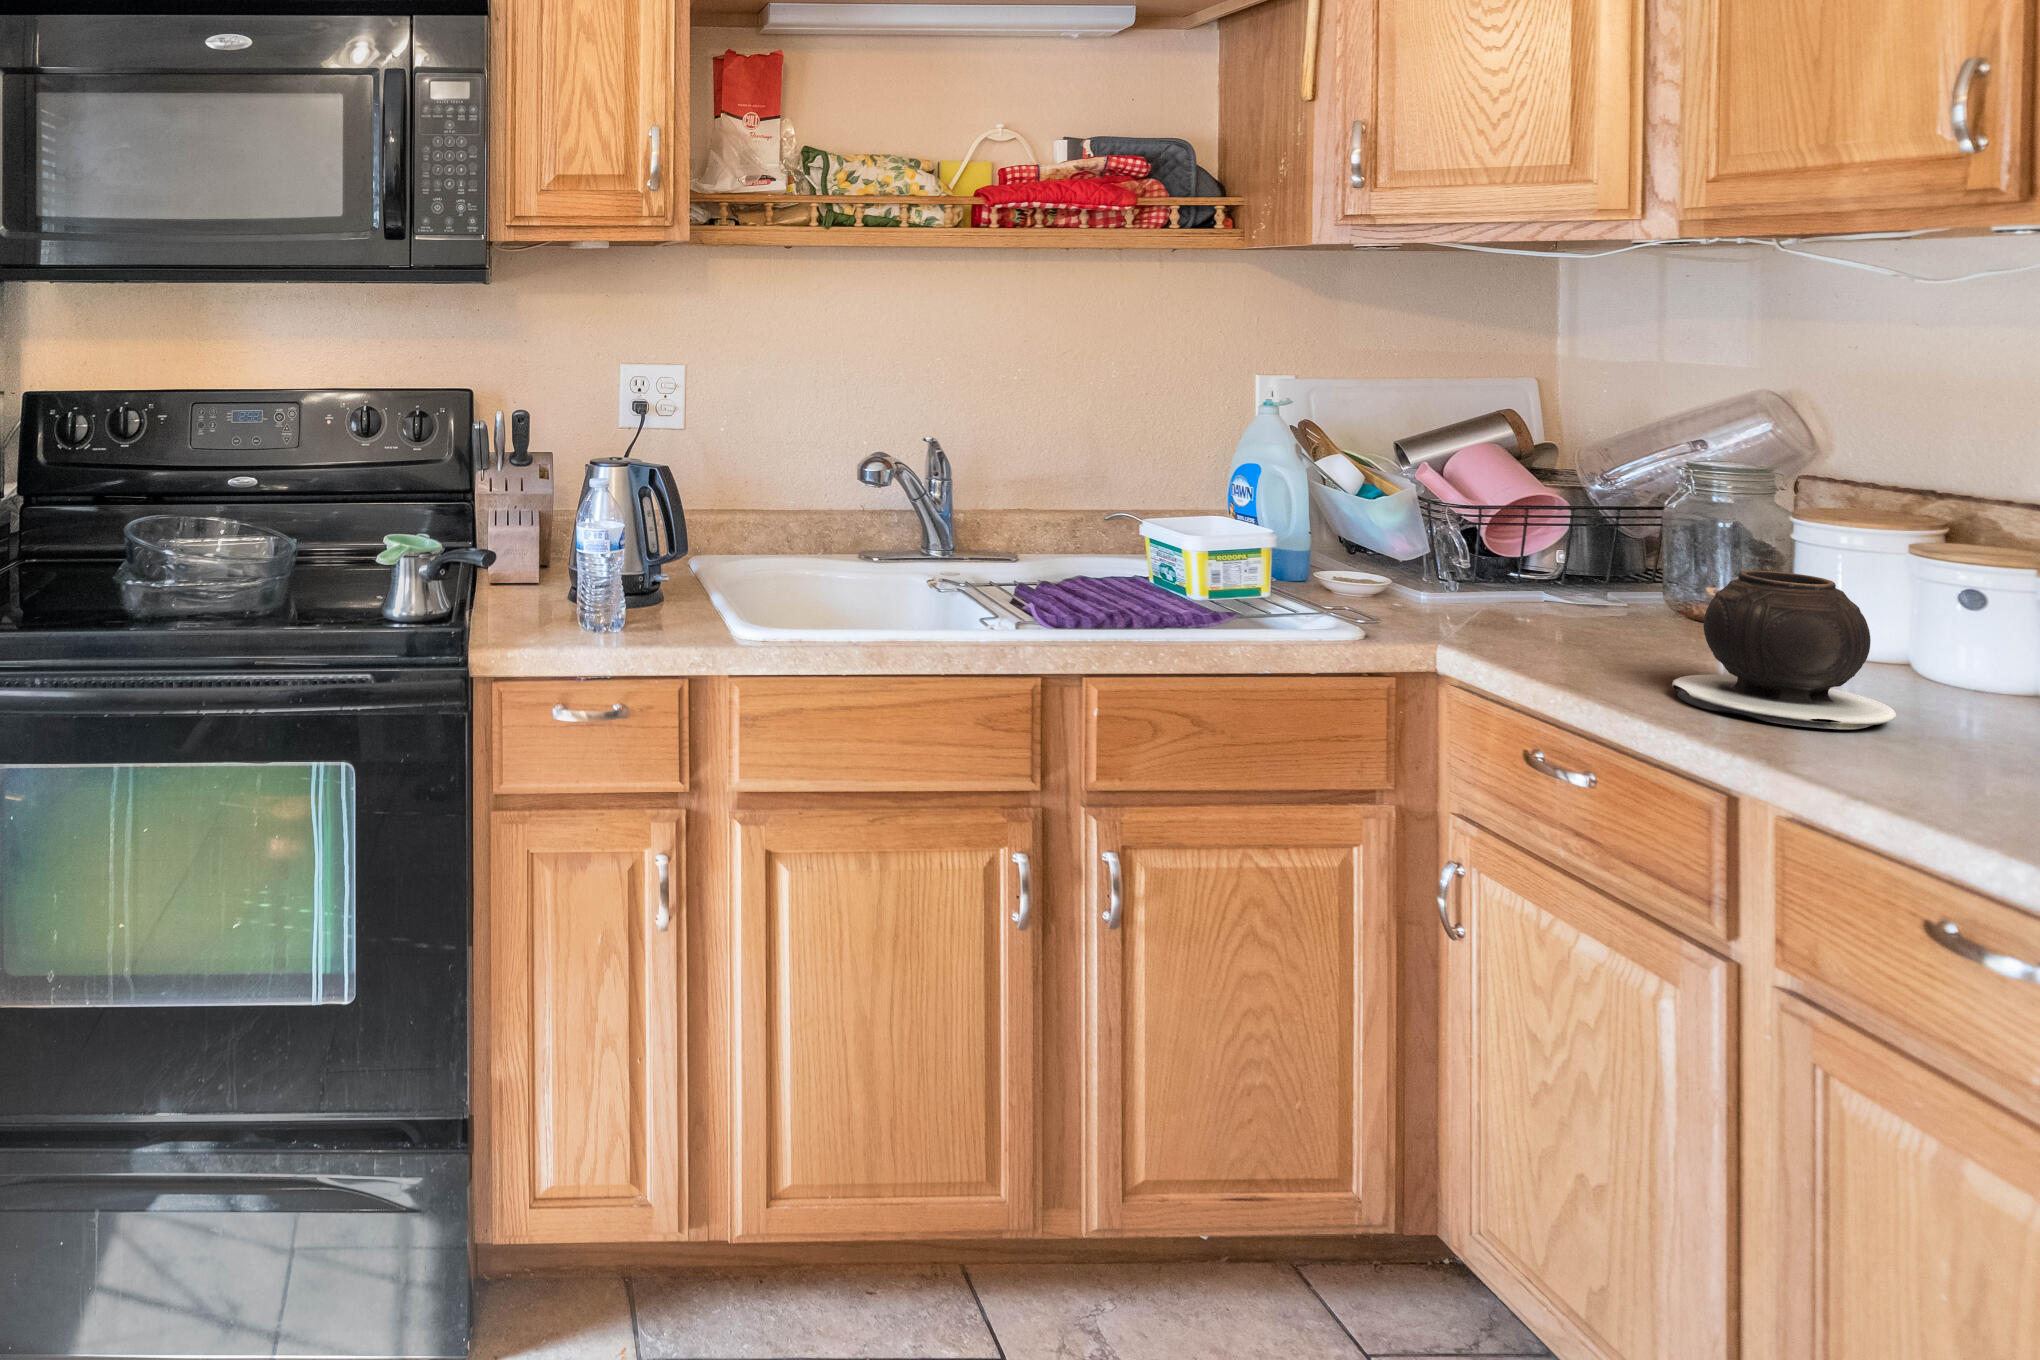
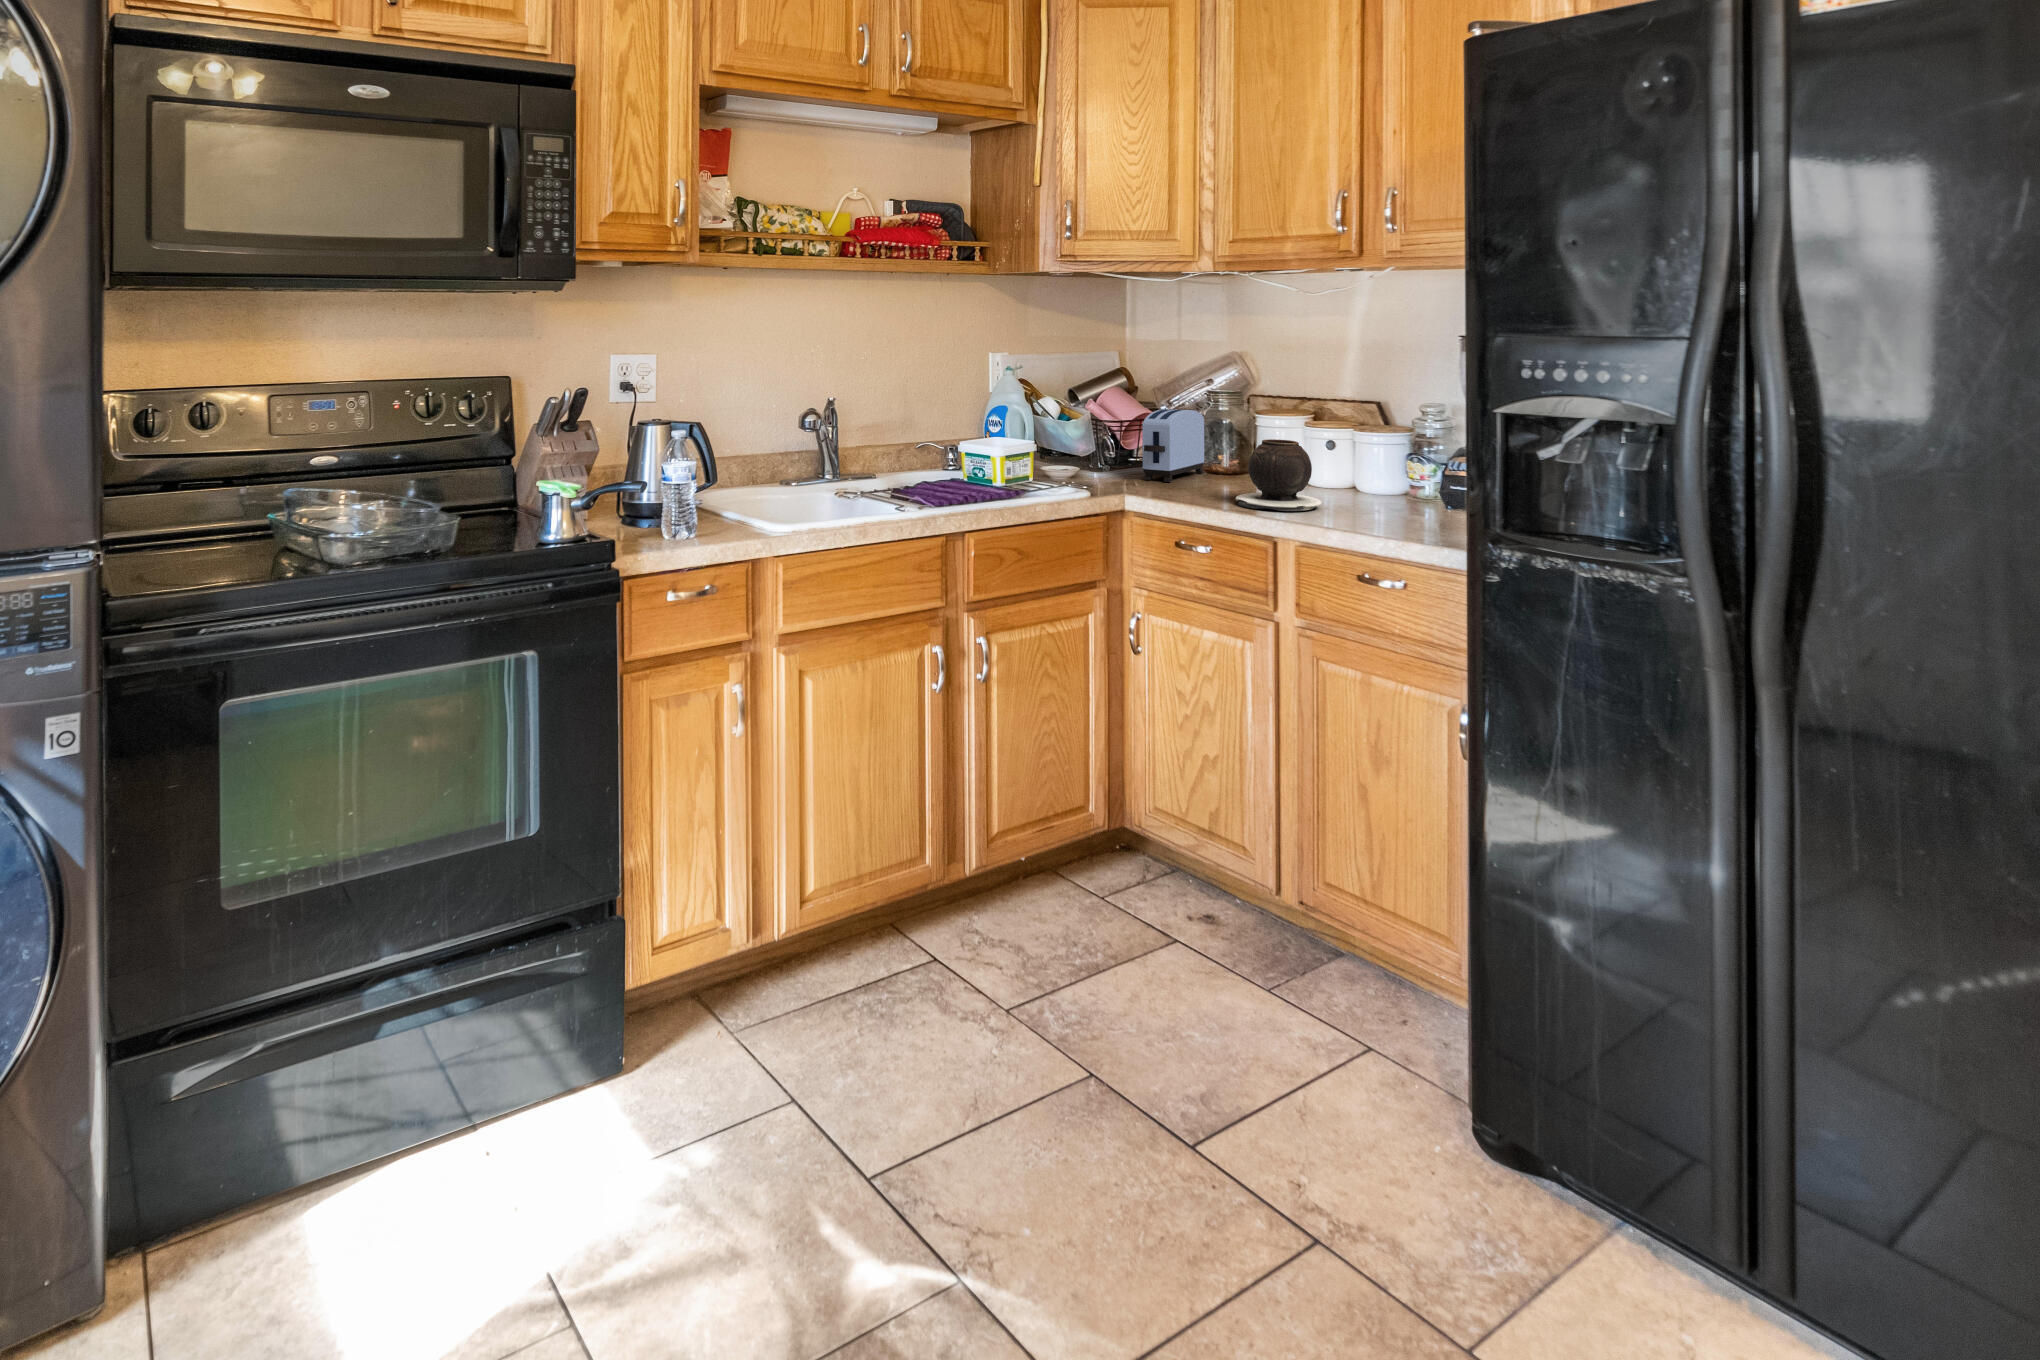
toaster: none [1504,492,1669,629] -> present [1142,409,1204,482]

